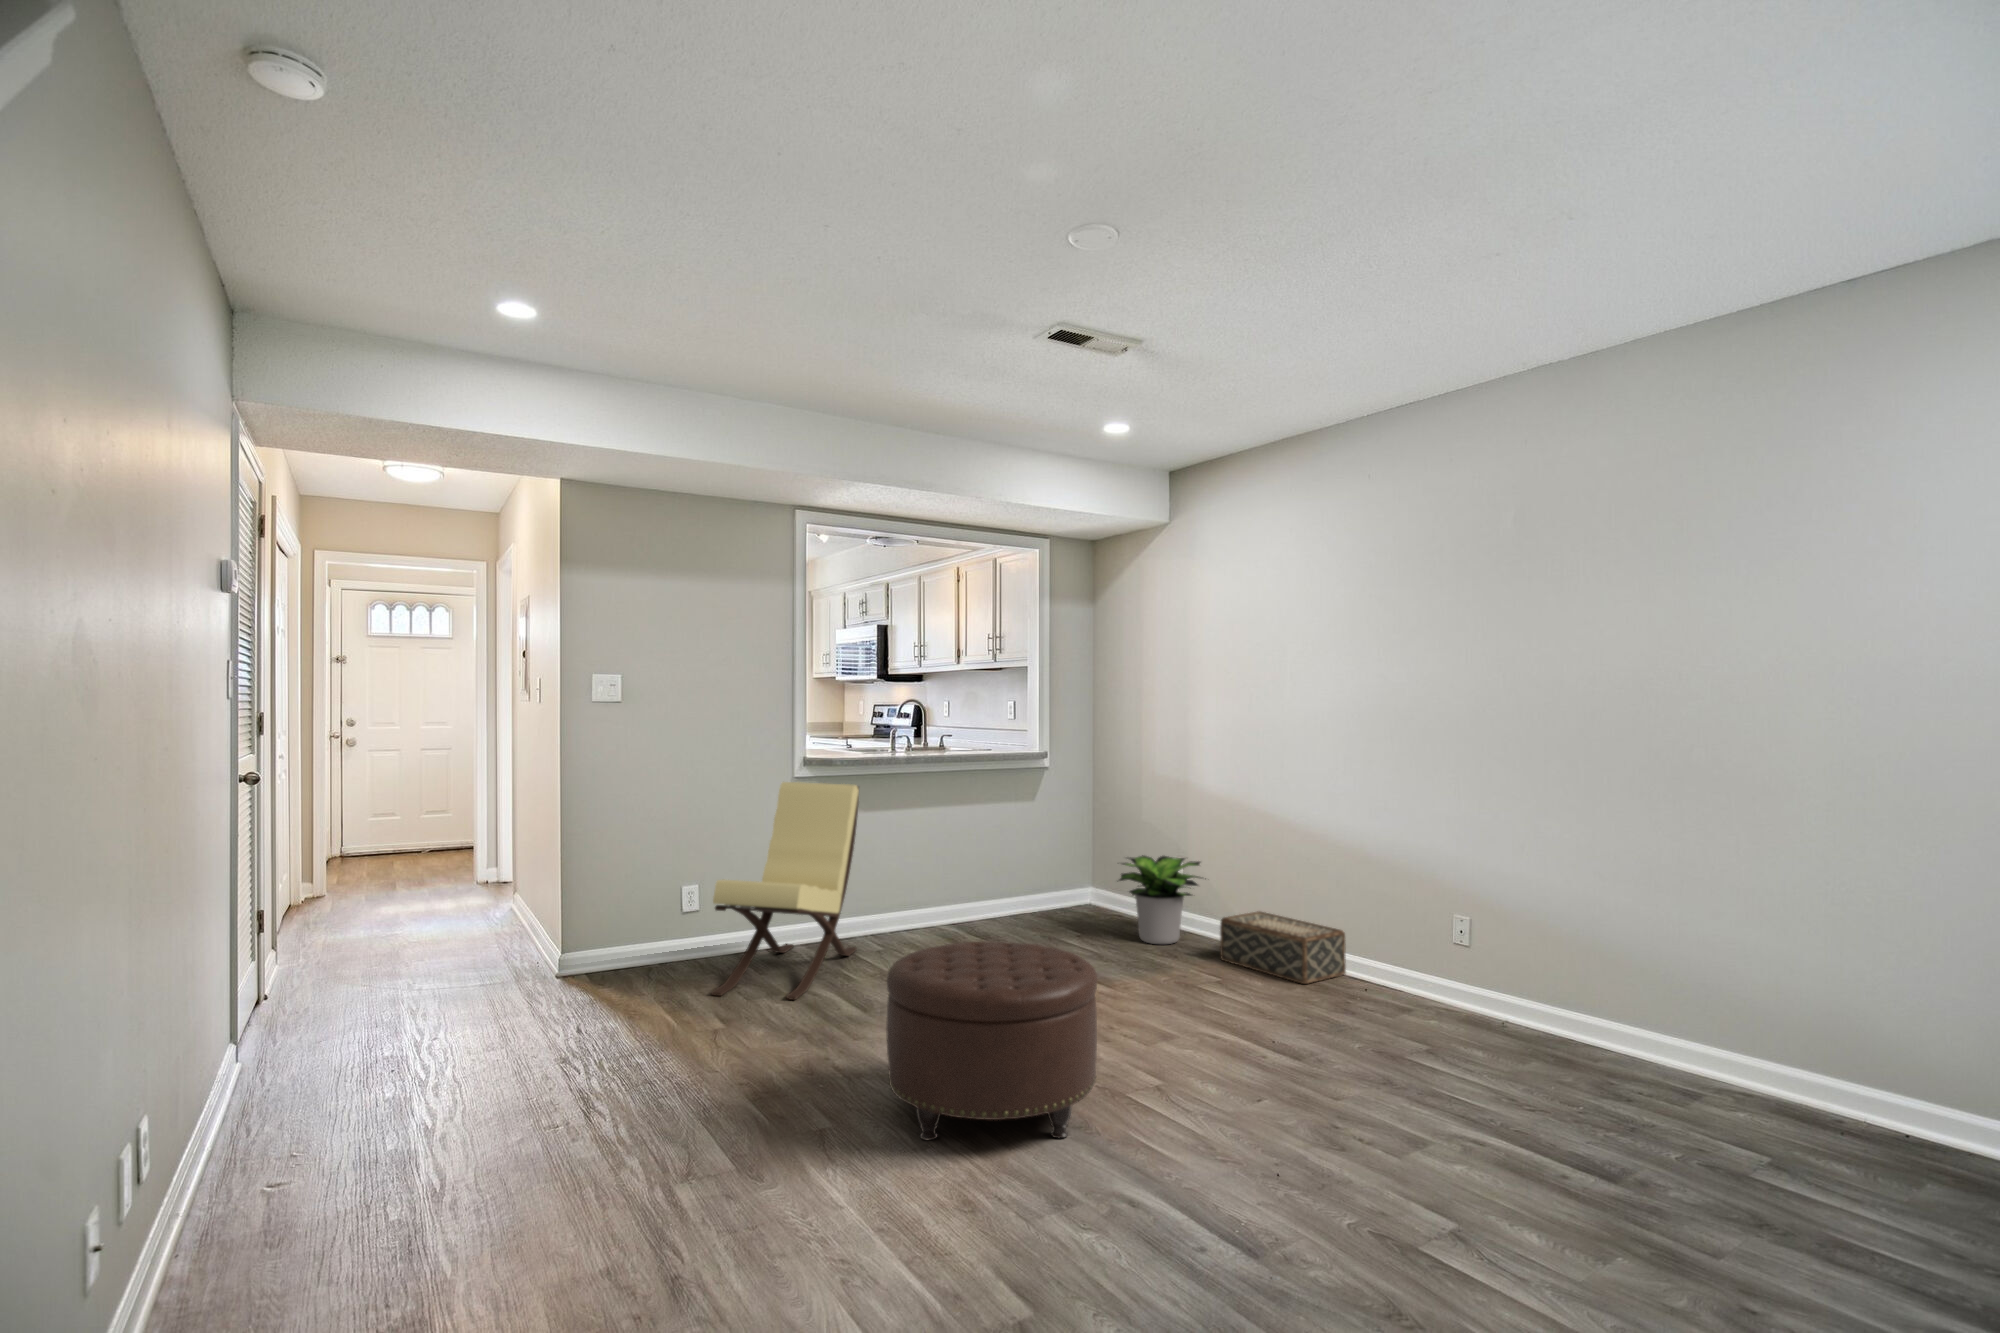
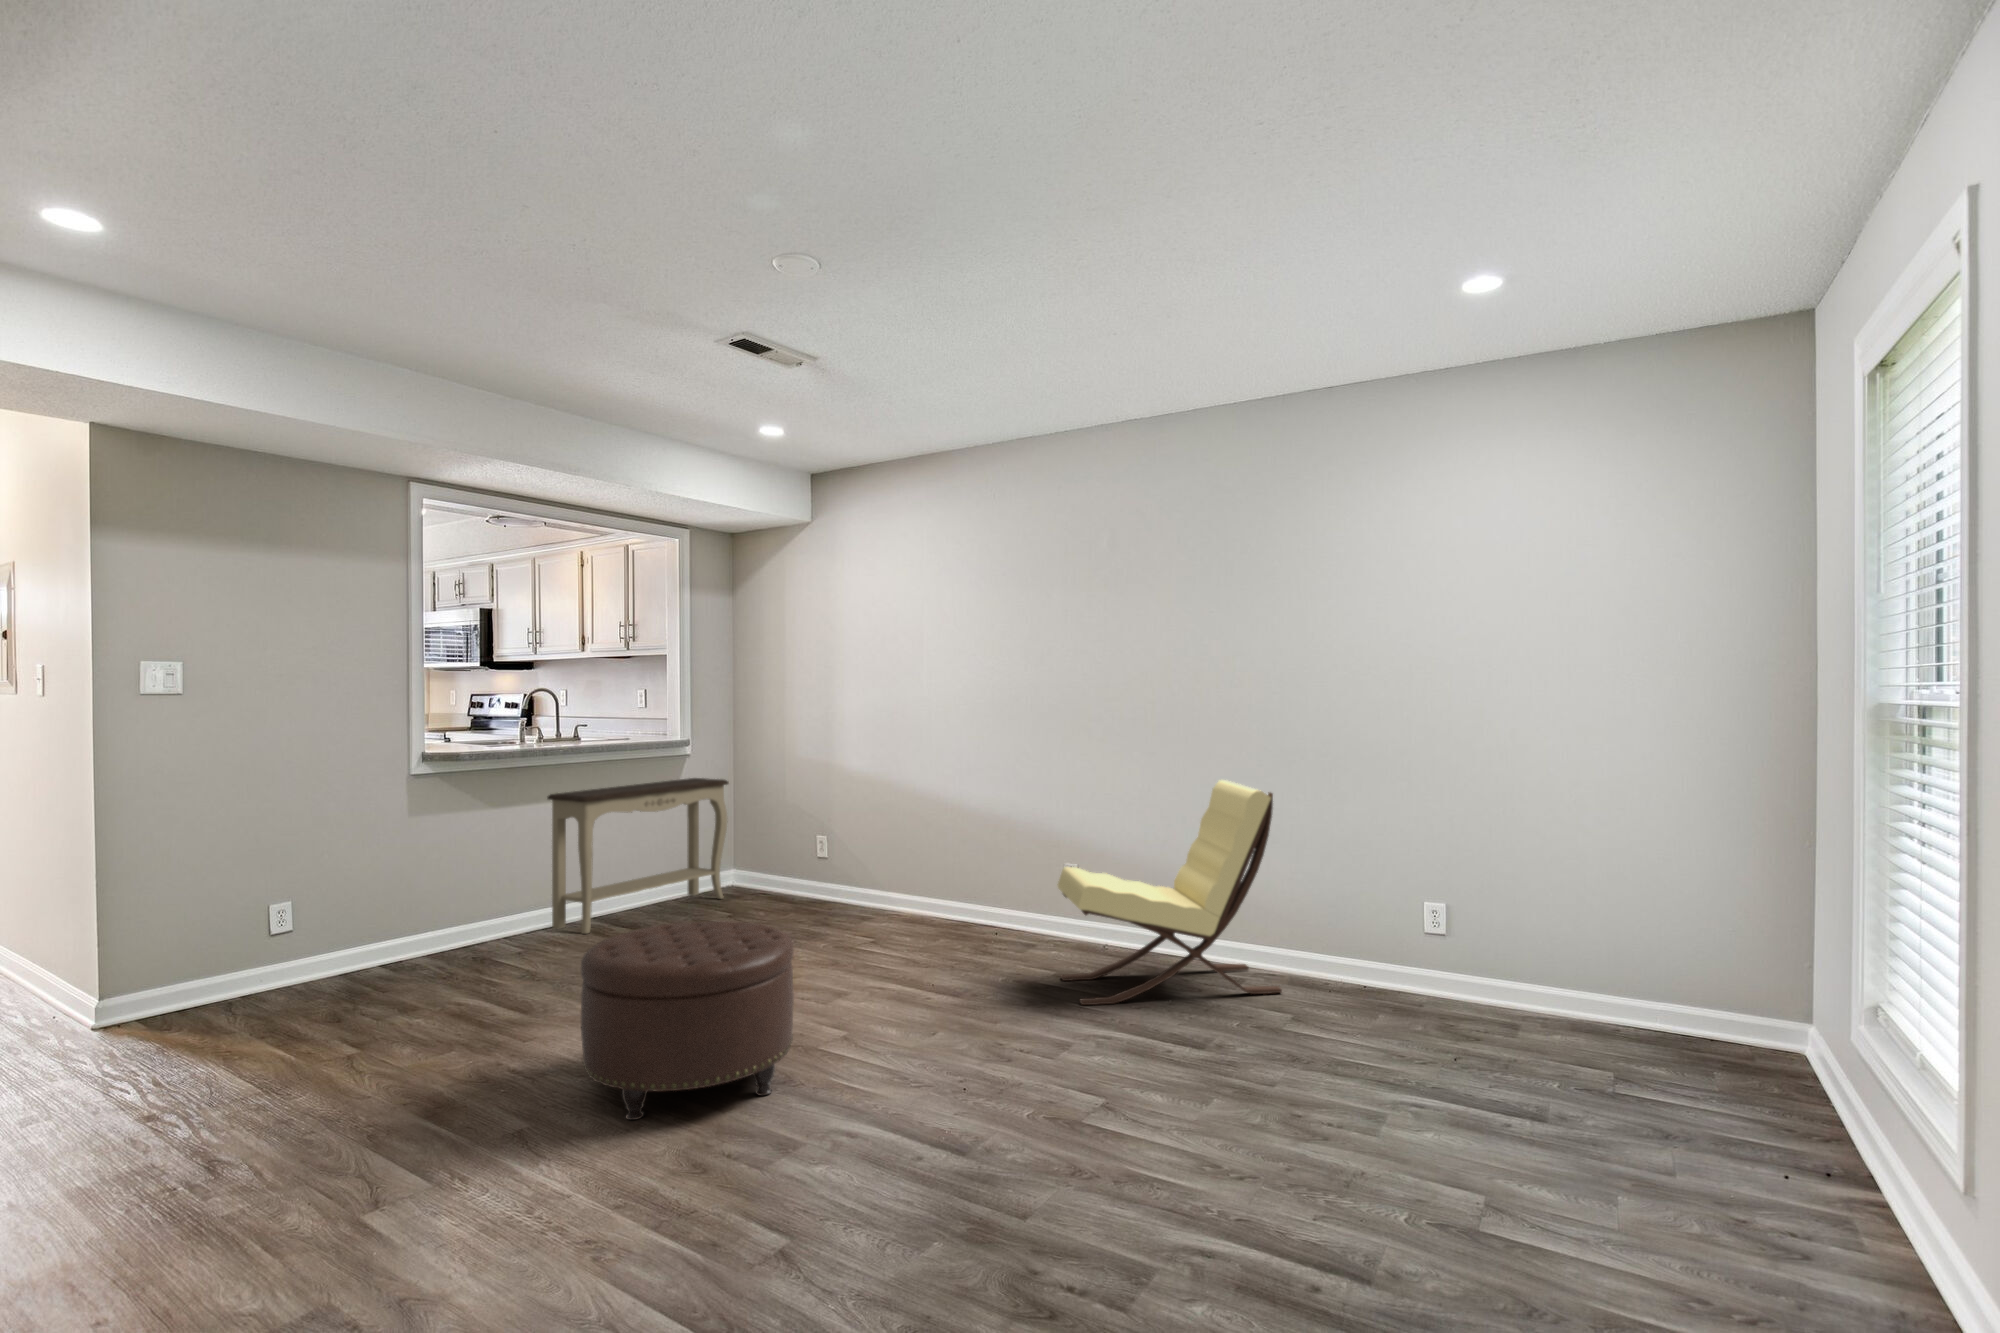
lounge chair: present [711,782,859,1000] -> present [1057,780,1282,1005]
console table: none [913,791,1087,939] -> present [548,778,729,934]
potted plant: present [1119,855,1200,944] -> none [764,833,852,916]
woven basket: present [1220,911,1346,984] -> none [867,876,976,936]

